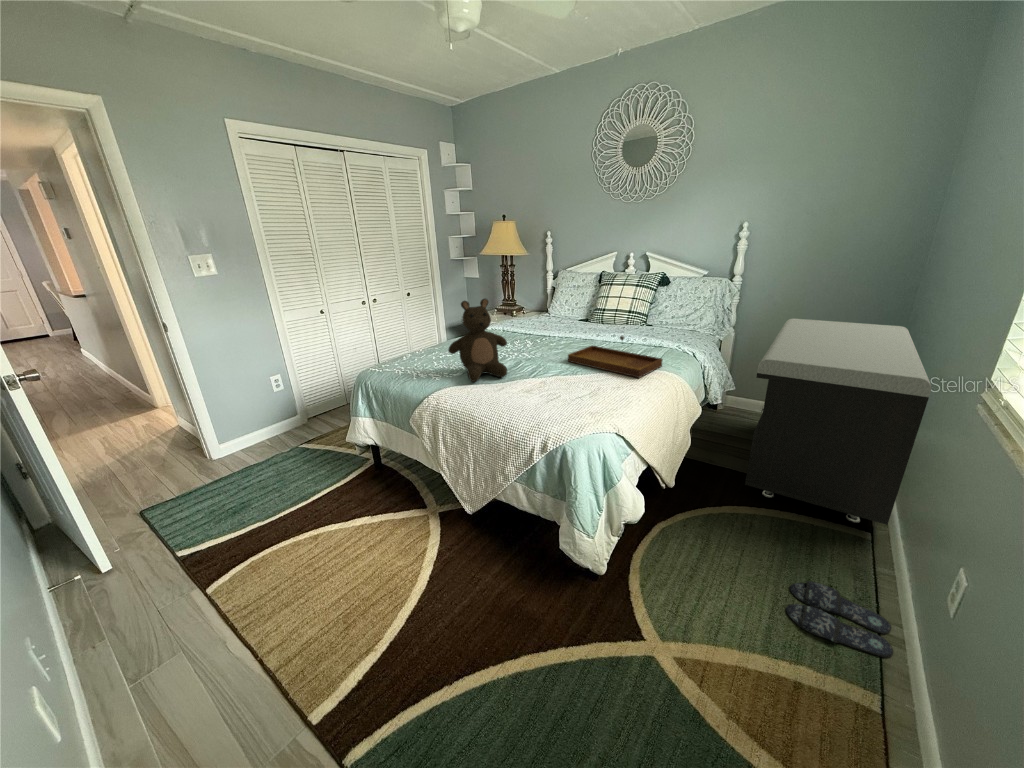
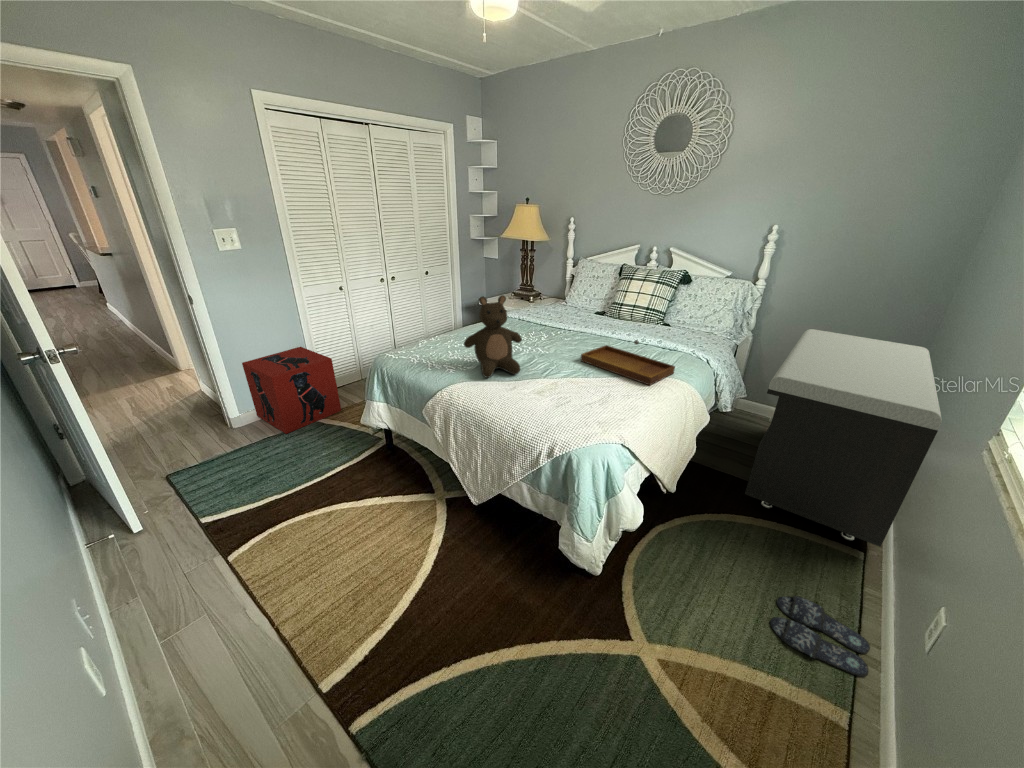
storage box: none [220,373,326,462] -> present [242,347,341,434]

